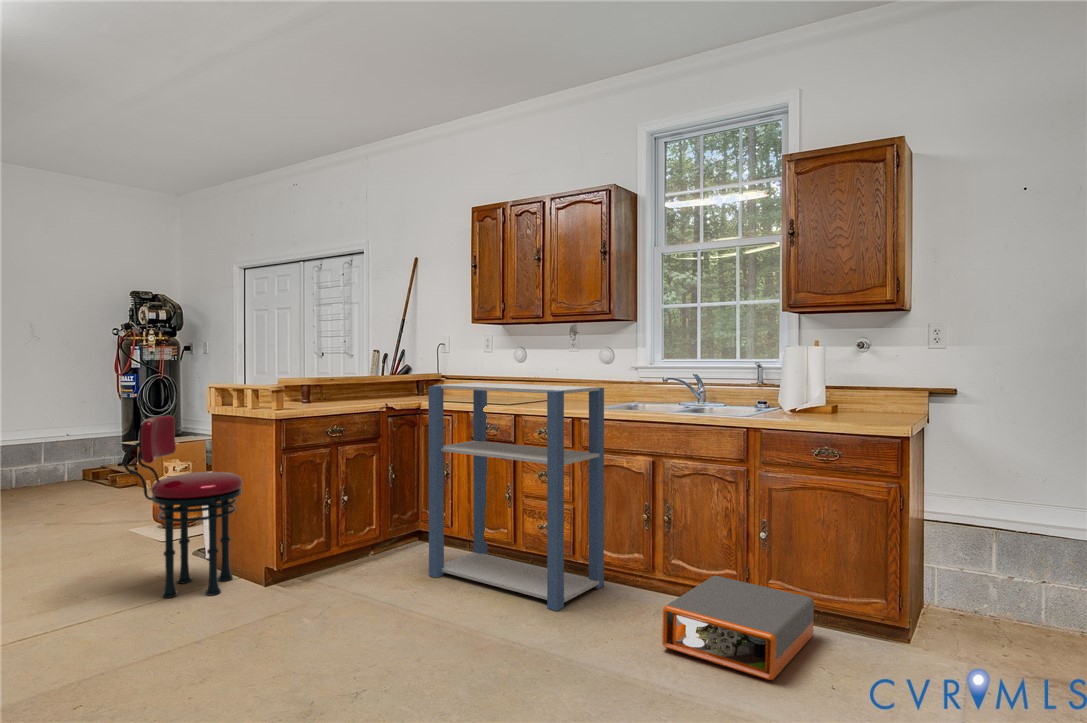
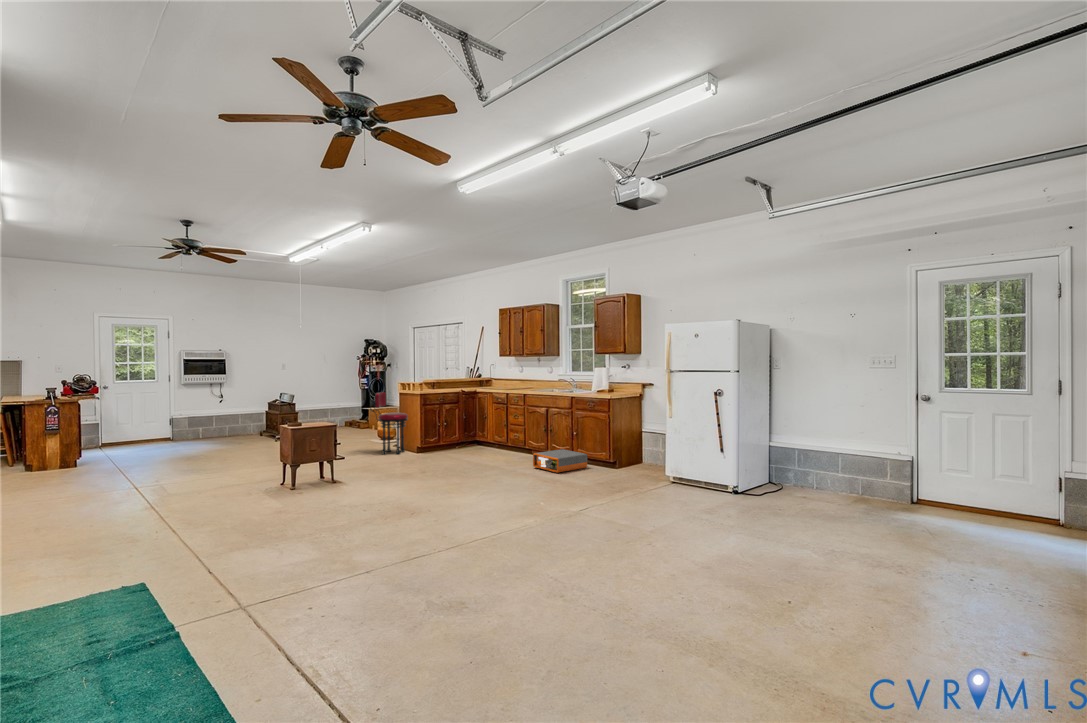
shelving unit: present [428,383,604,611] -> none [472,381,533,461]

